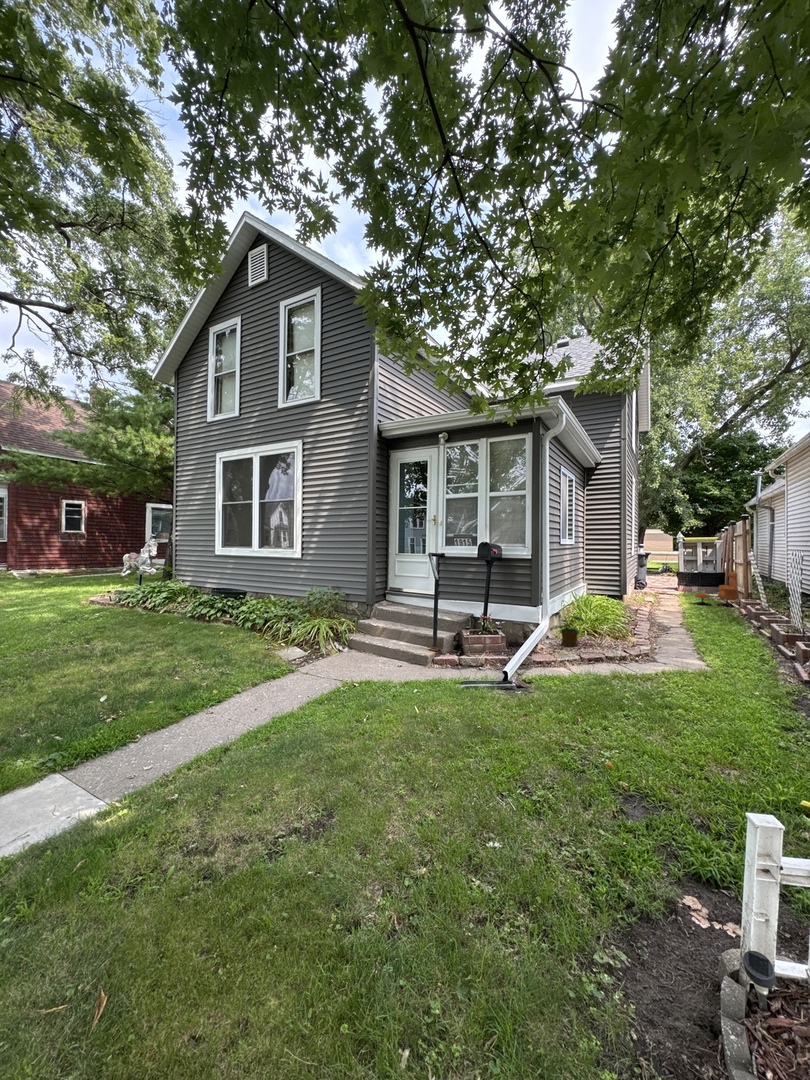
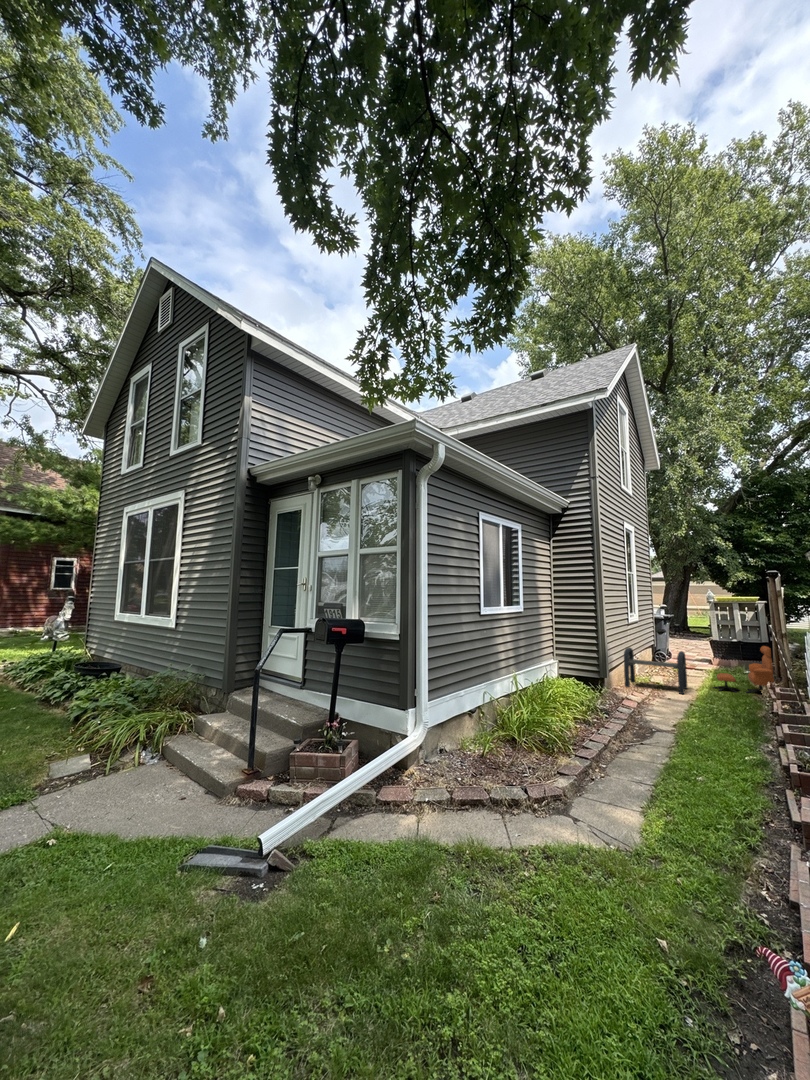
bench: none [630,575,676,607] -> present [624,647,688,694]
potted plant: present [550,614,584,646] -> none [438,719,485,773]

